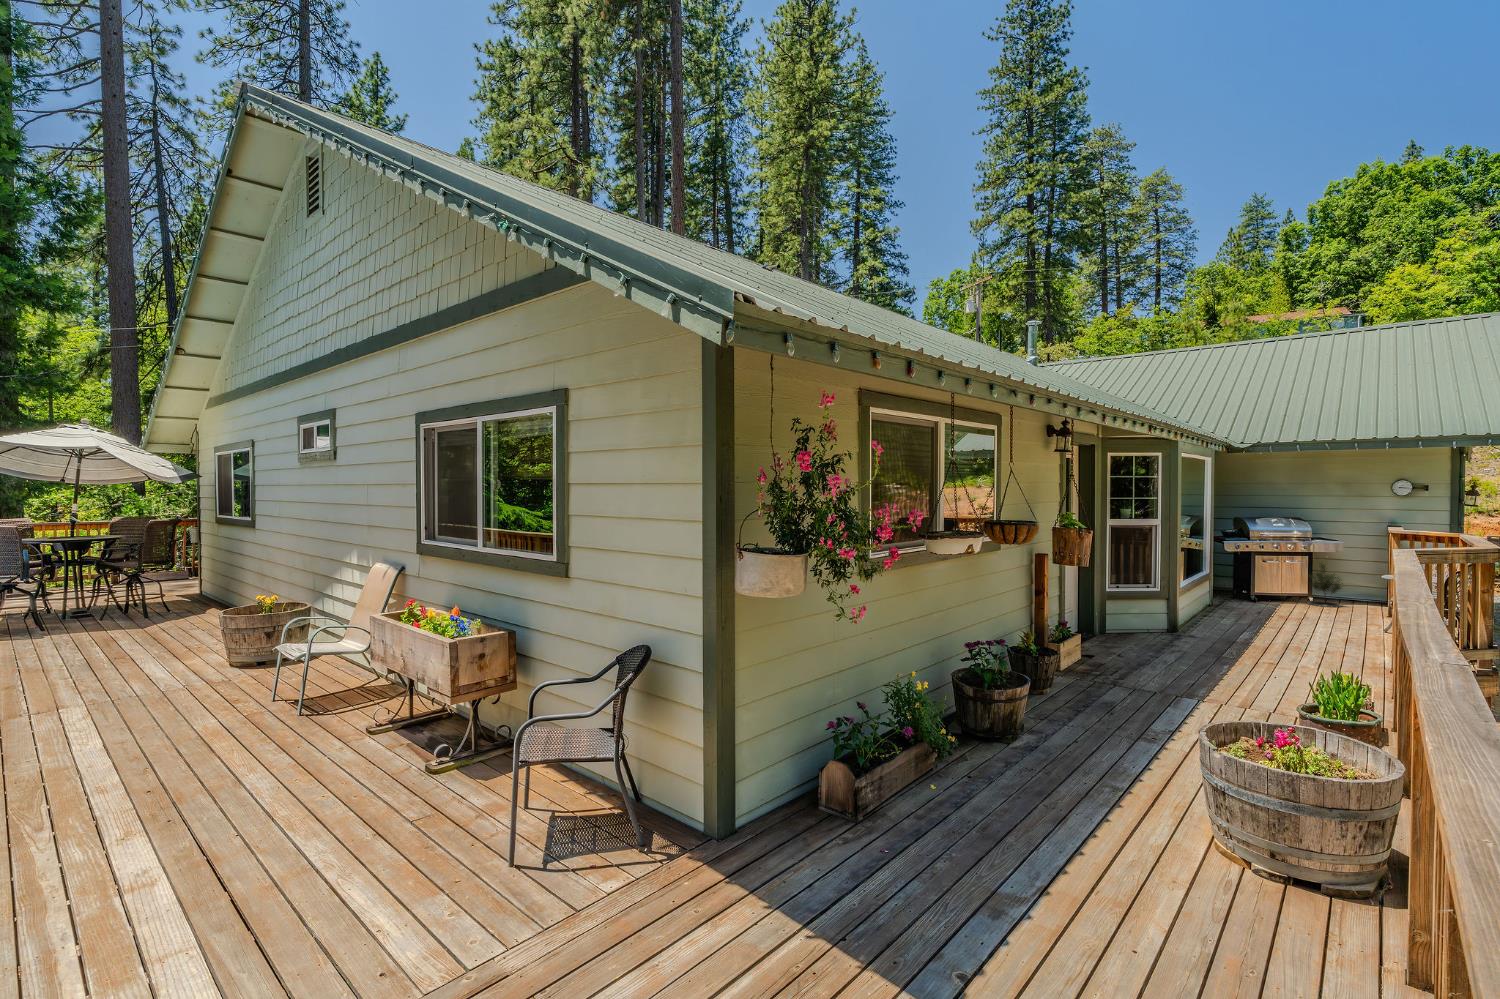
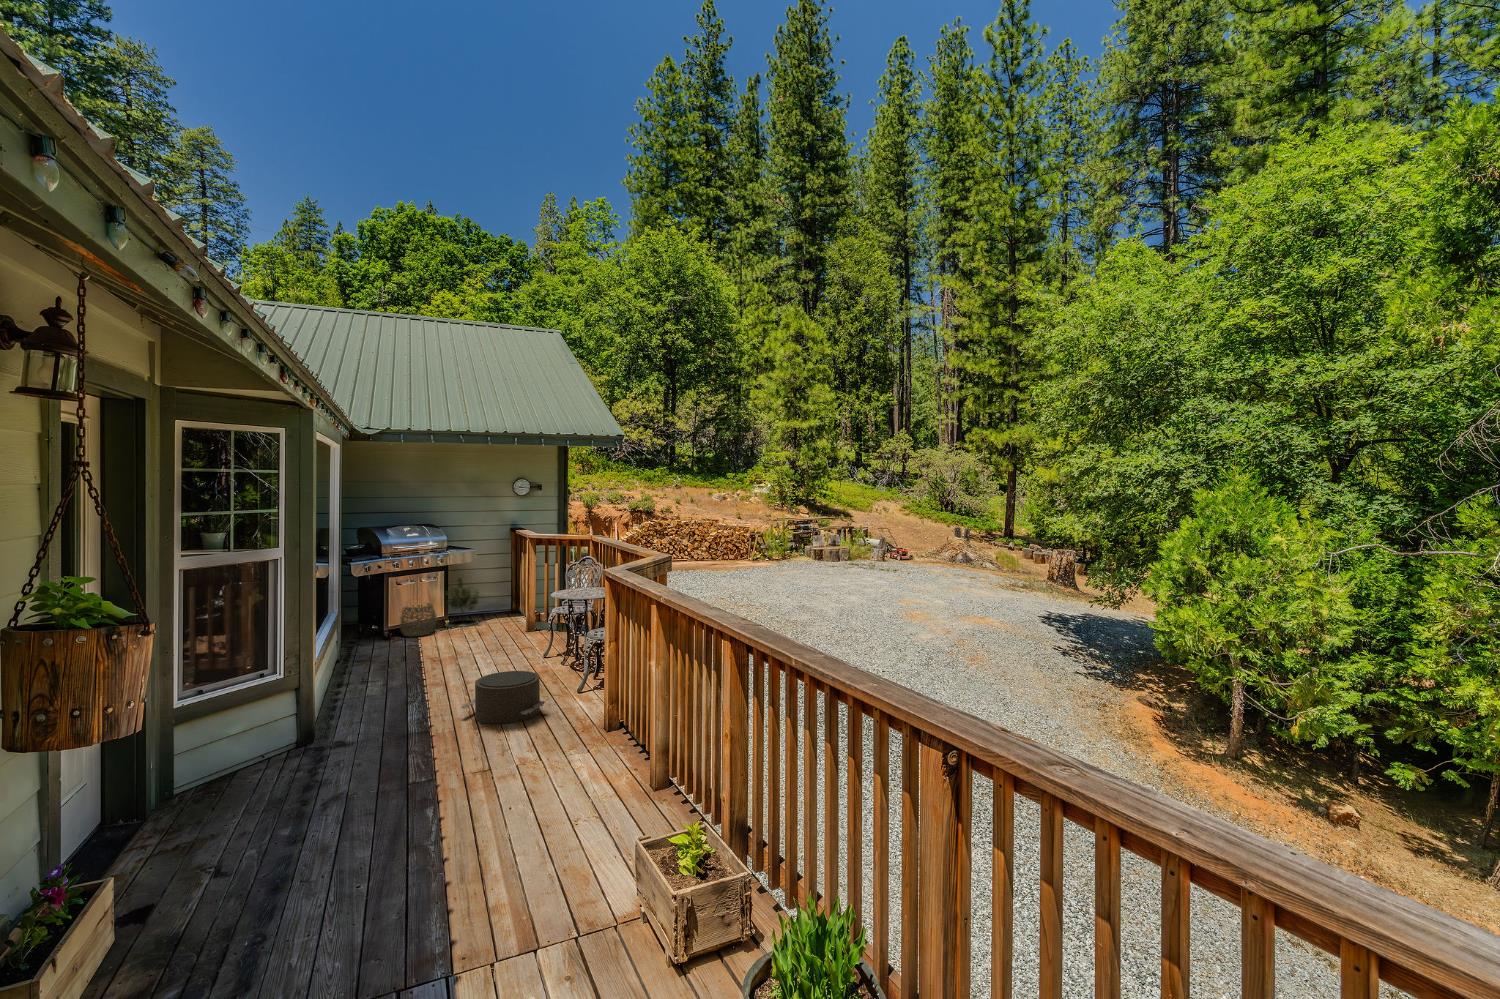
woven basket: none [1262,579,1296,606] -> present [400,603,437,637]
pouf: none [1270,622,1341,657] -> present [461,671,545,724]

